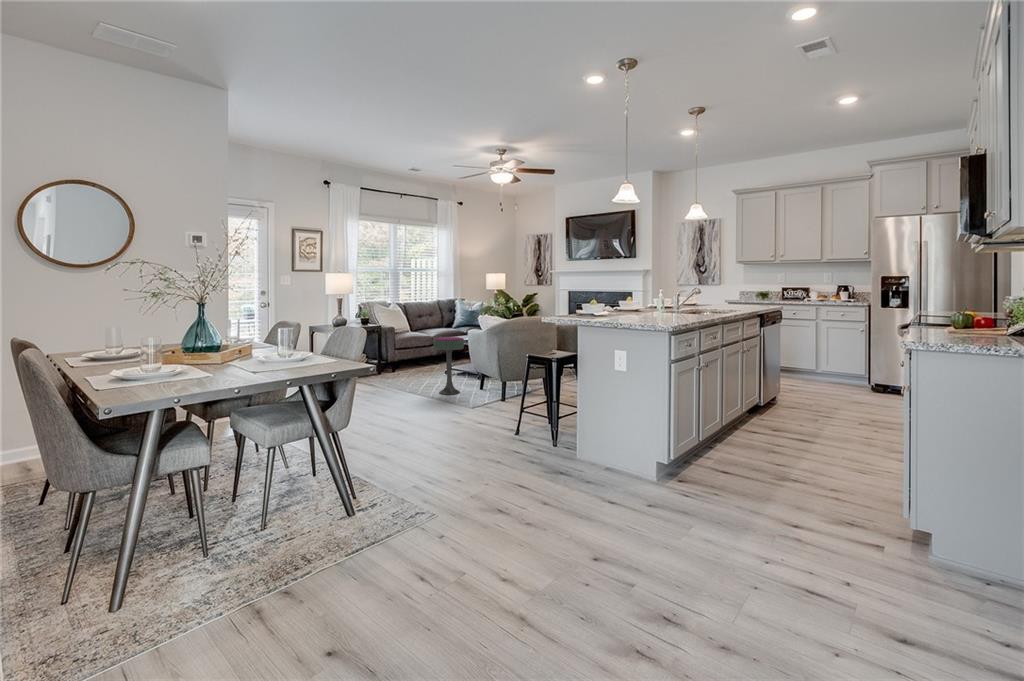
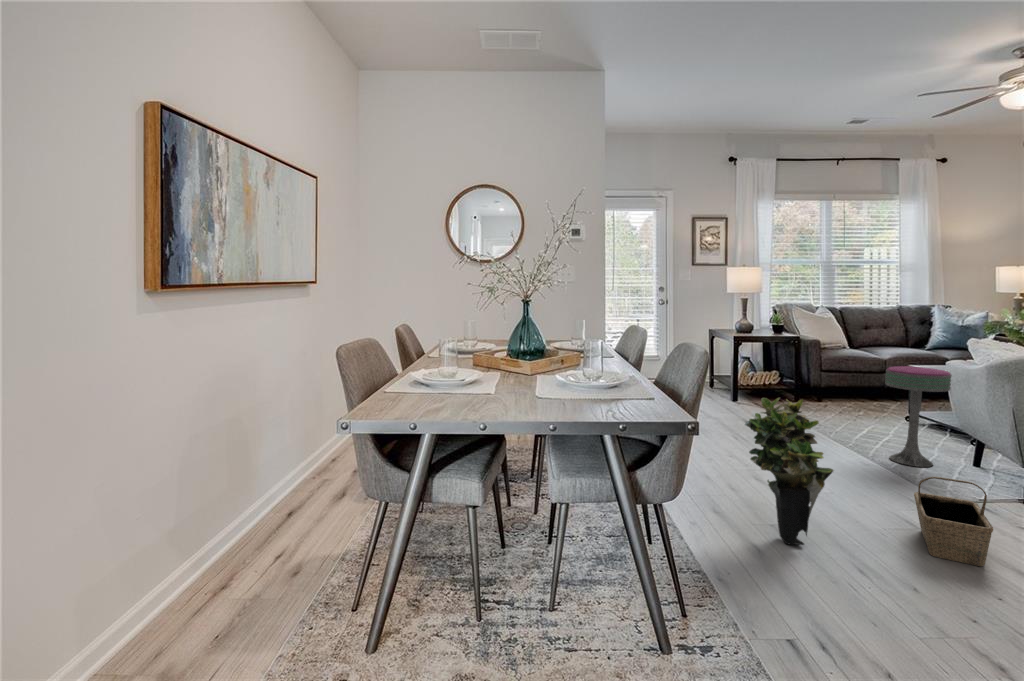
potted plant: none [366,356,414,439] -> present [745,398,834,545]
basket: none [451,388,481,427] -> present [914,477,993,566]

